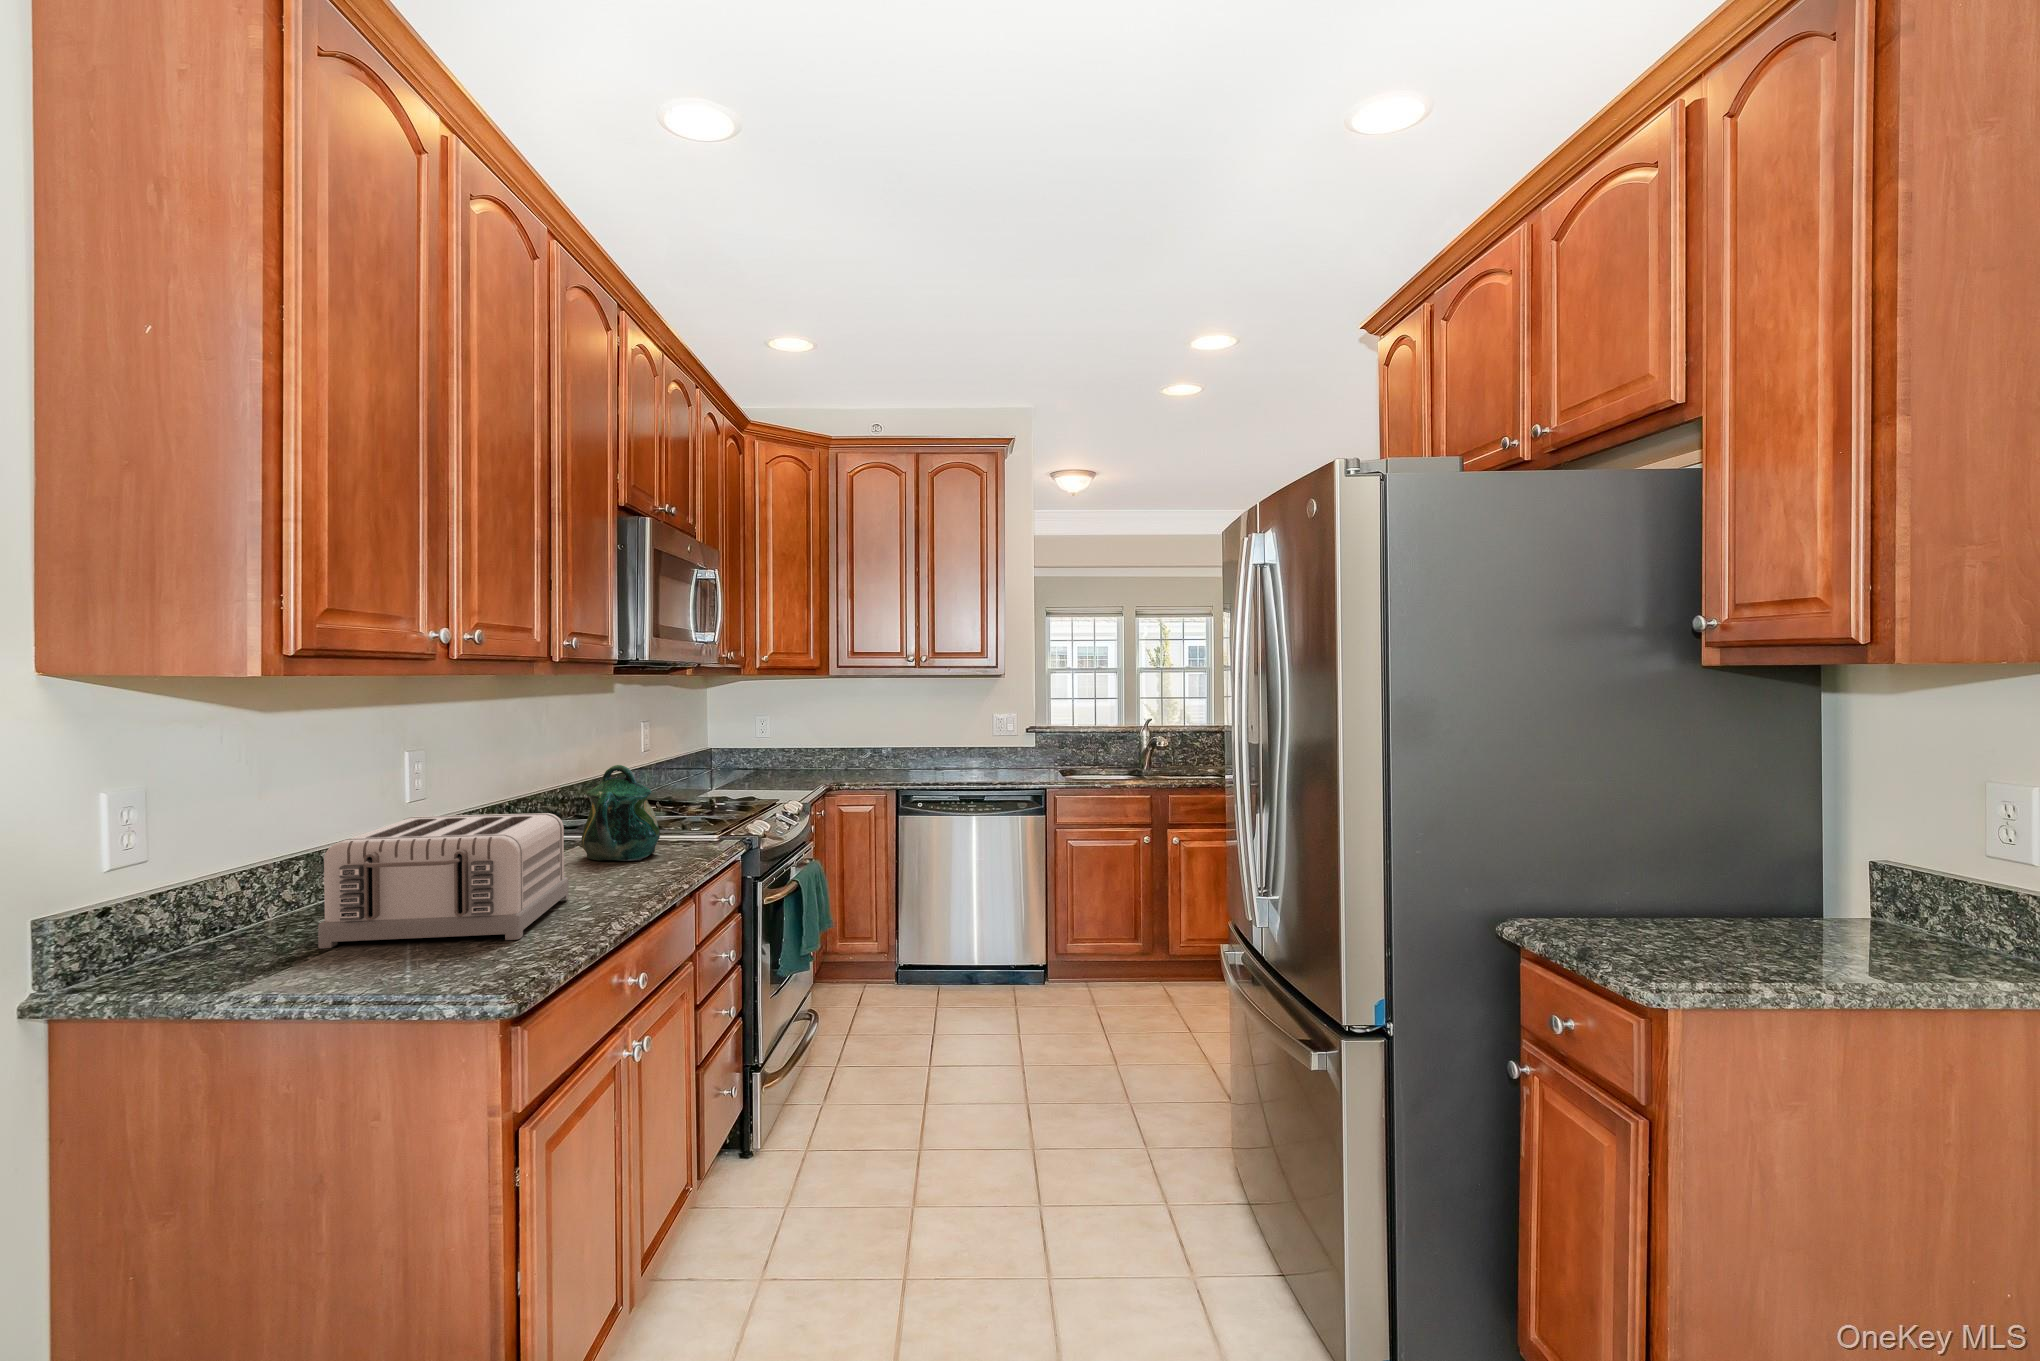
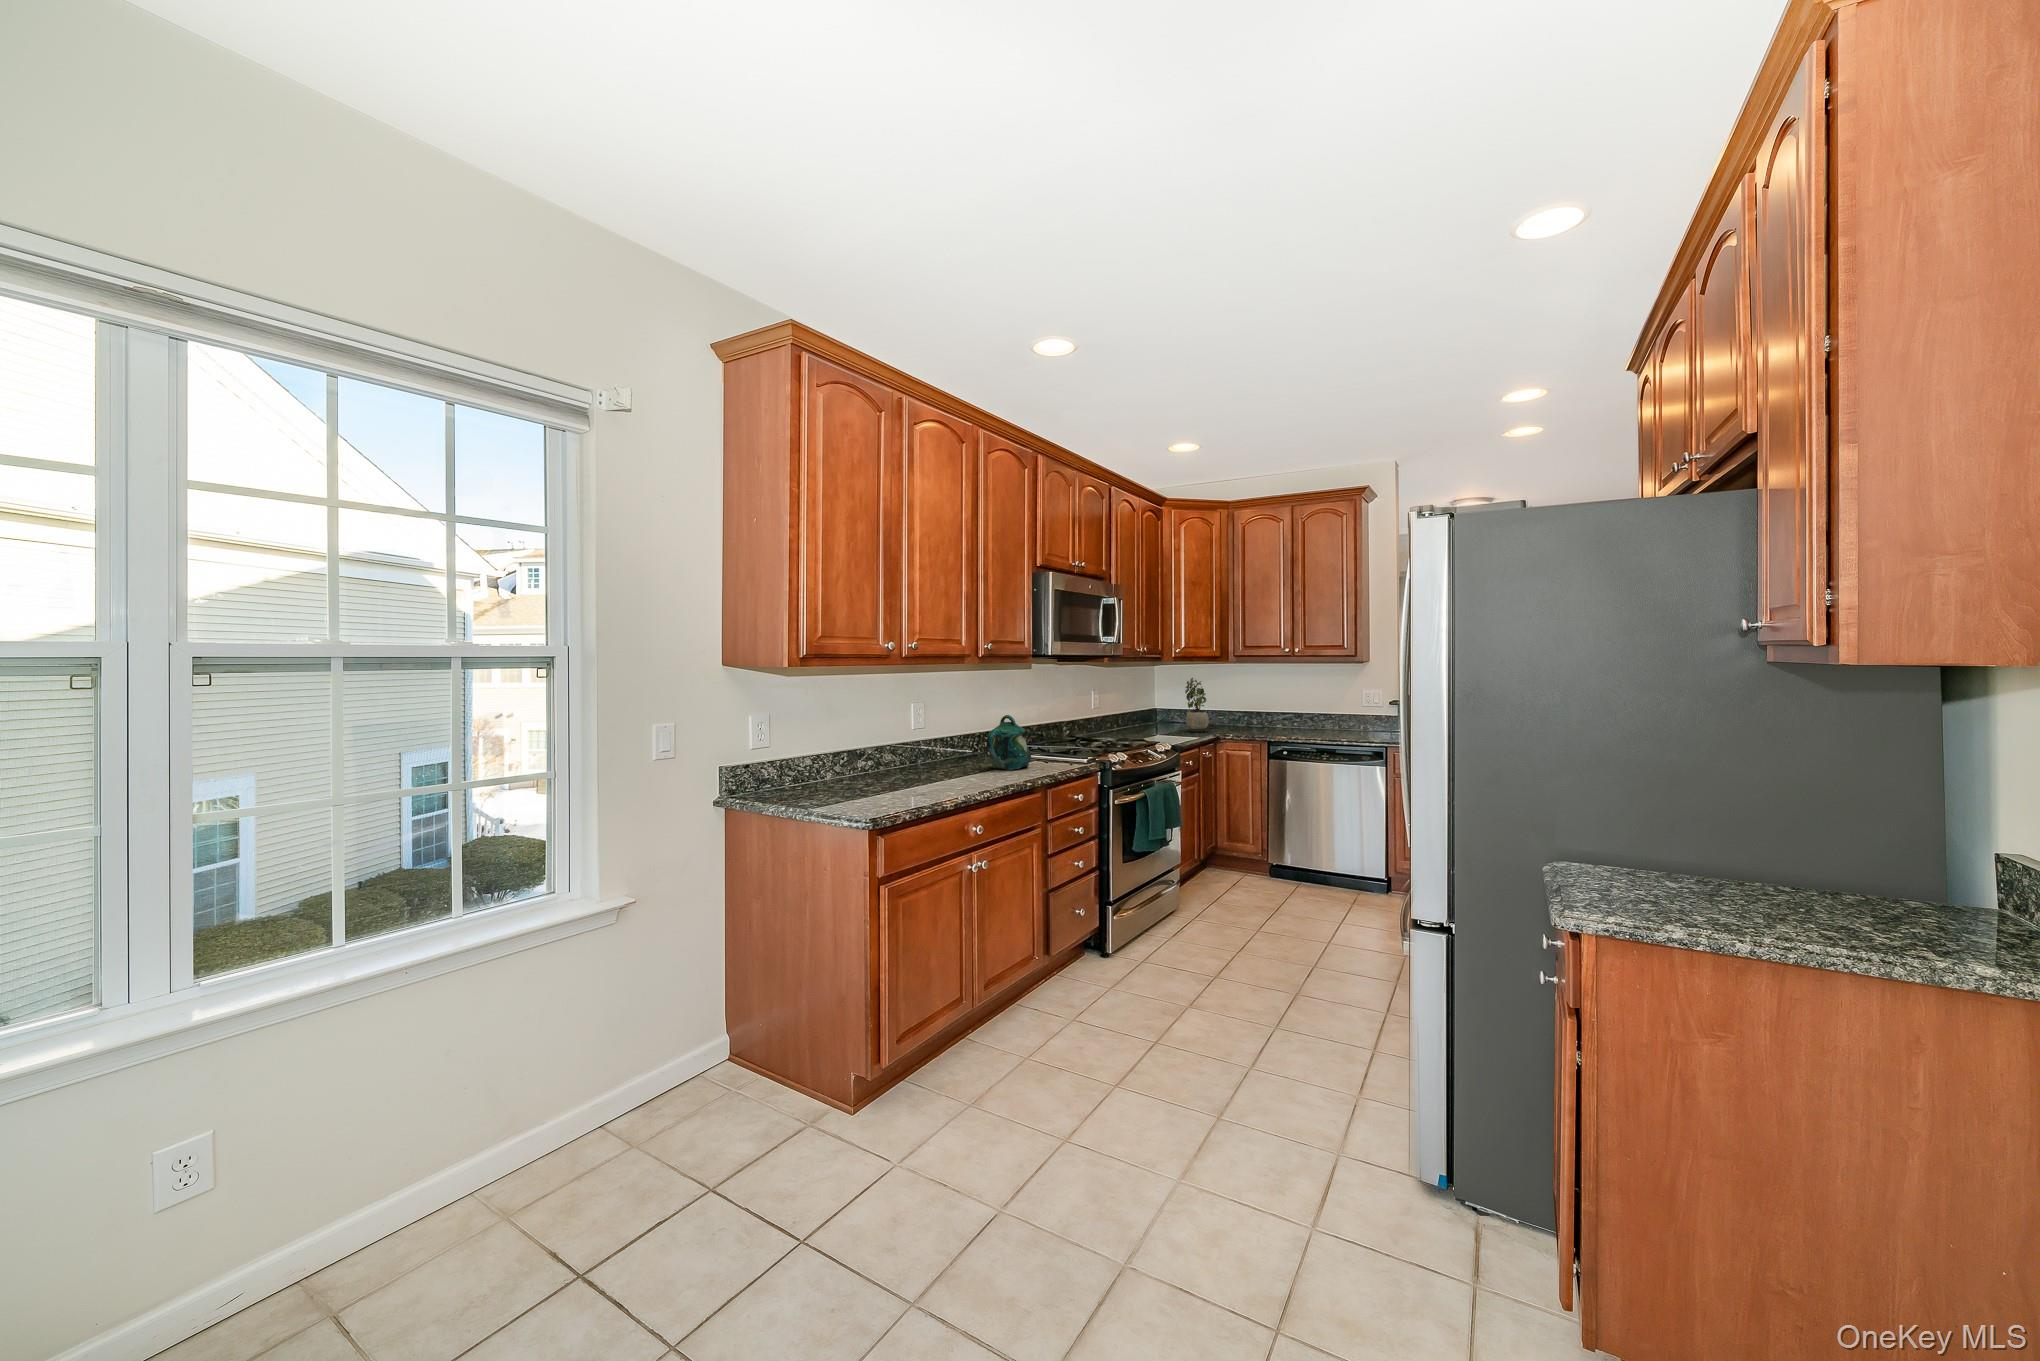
potted plant: none [752,697,790,776] -> present [1185,678,1209,732]
toaster: present [318,813,569,948] -> none [822,735,944,795]

